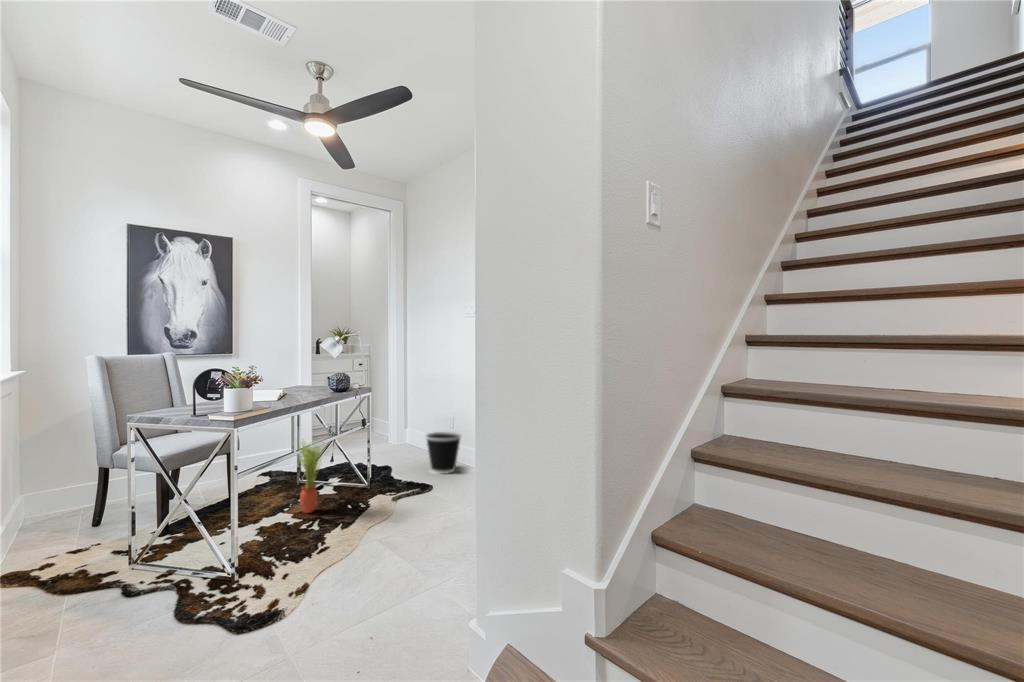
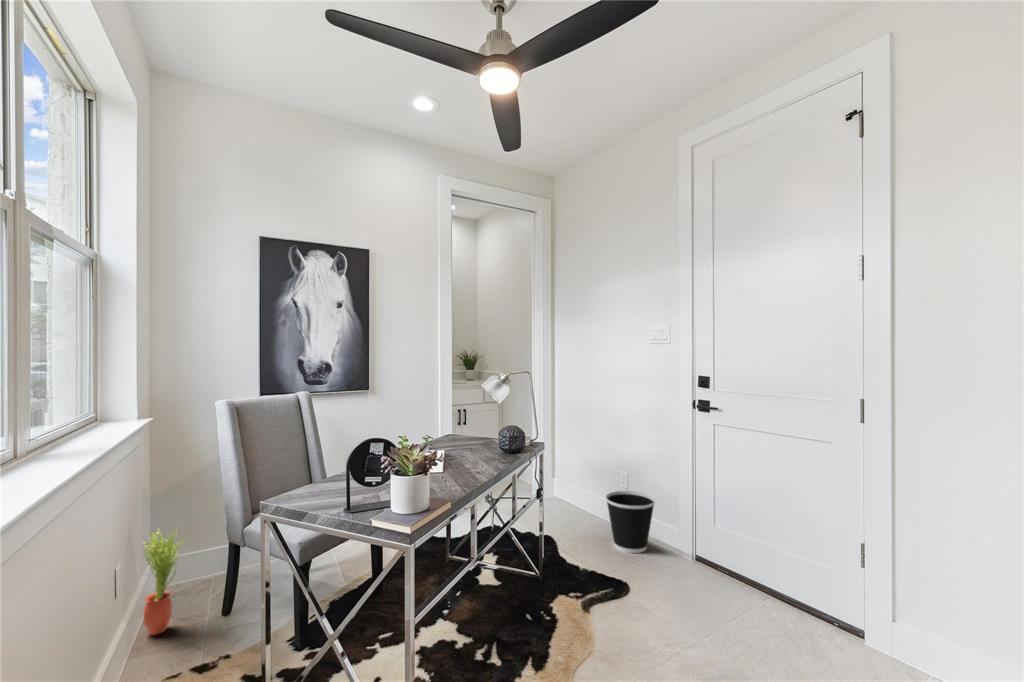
potted plant: present [298,441,322,513] -> present [144,531,182,635]

